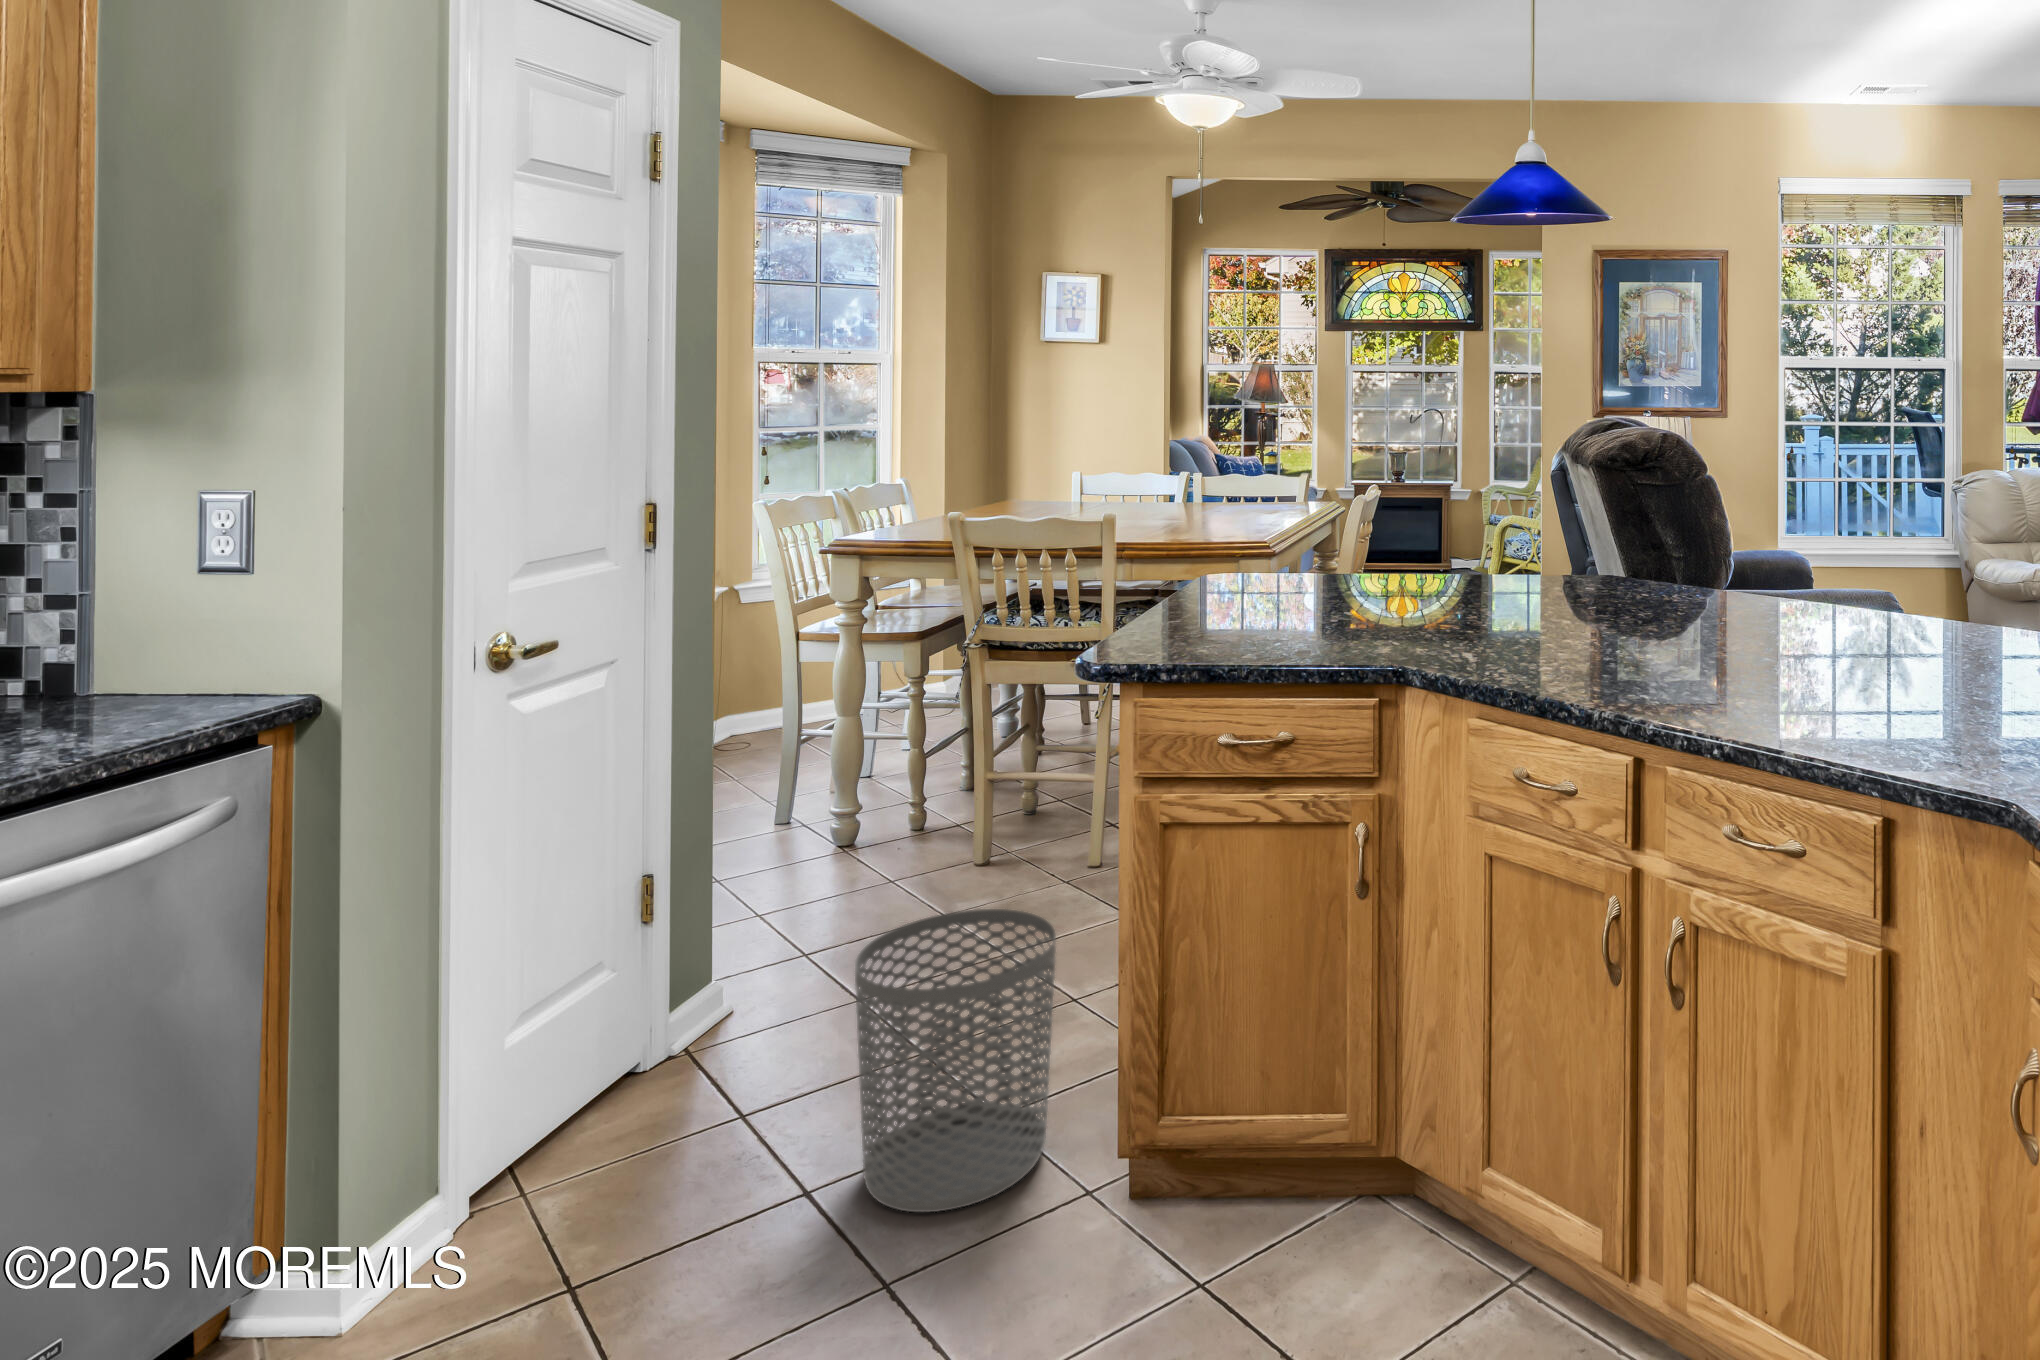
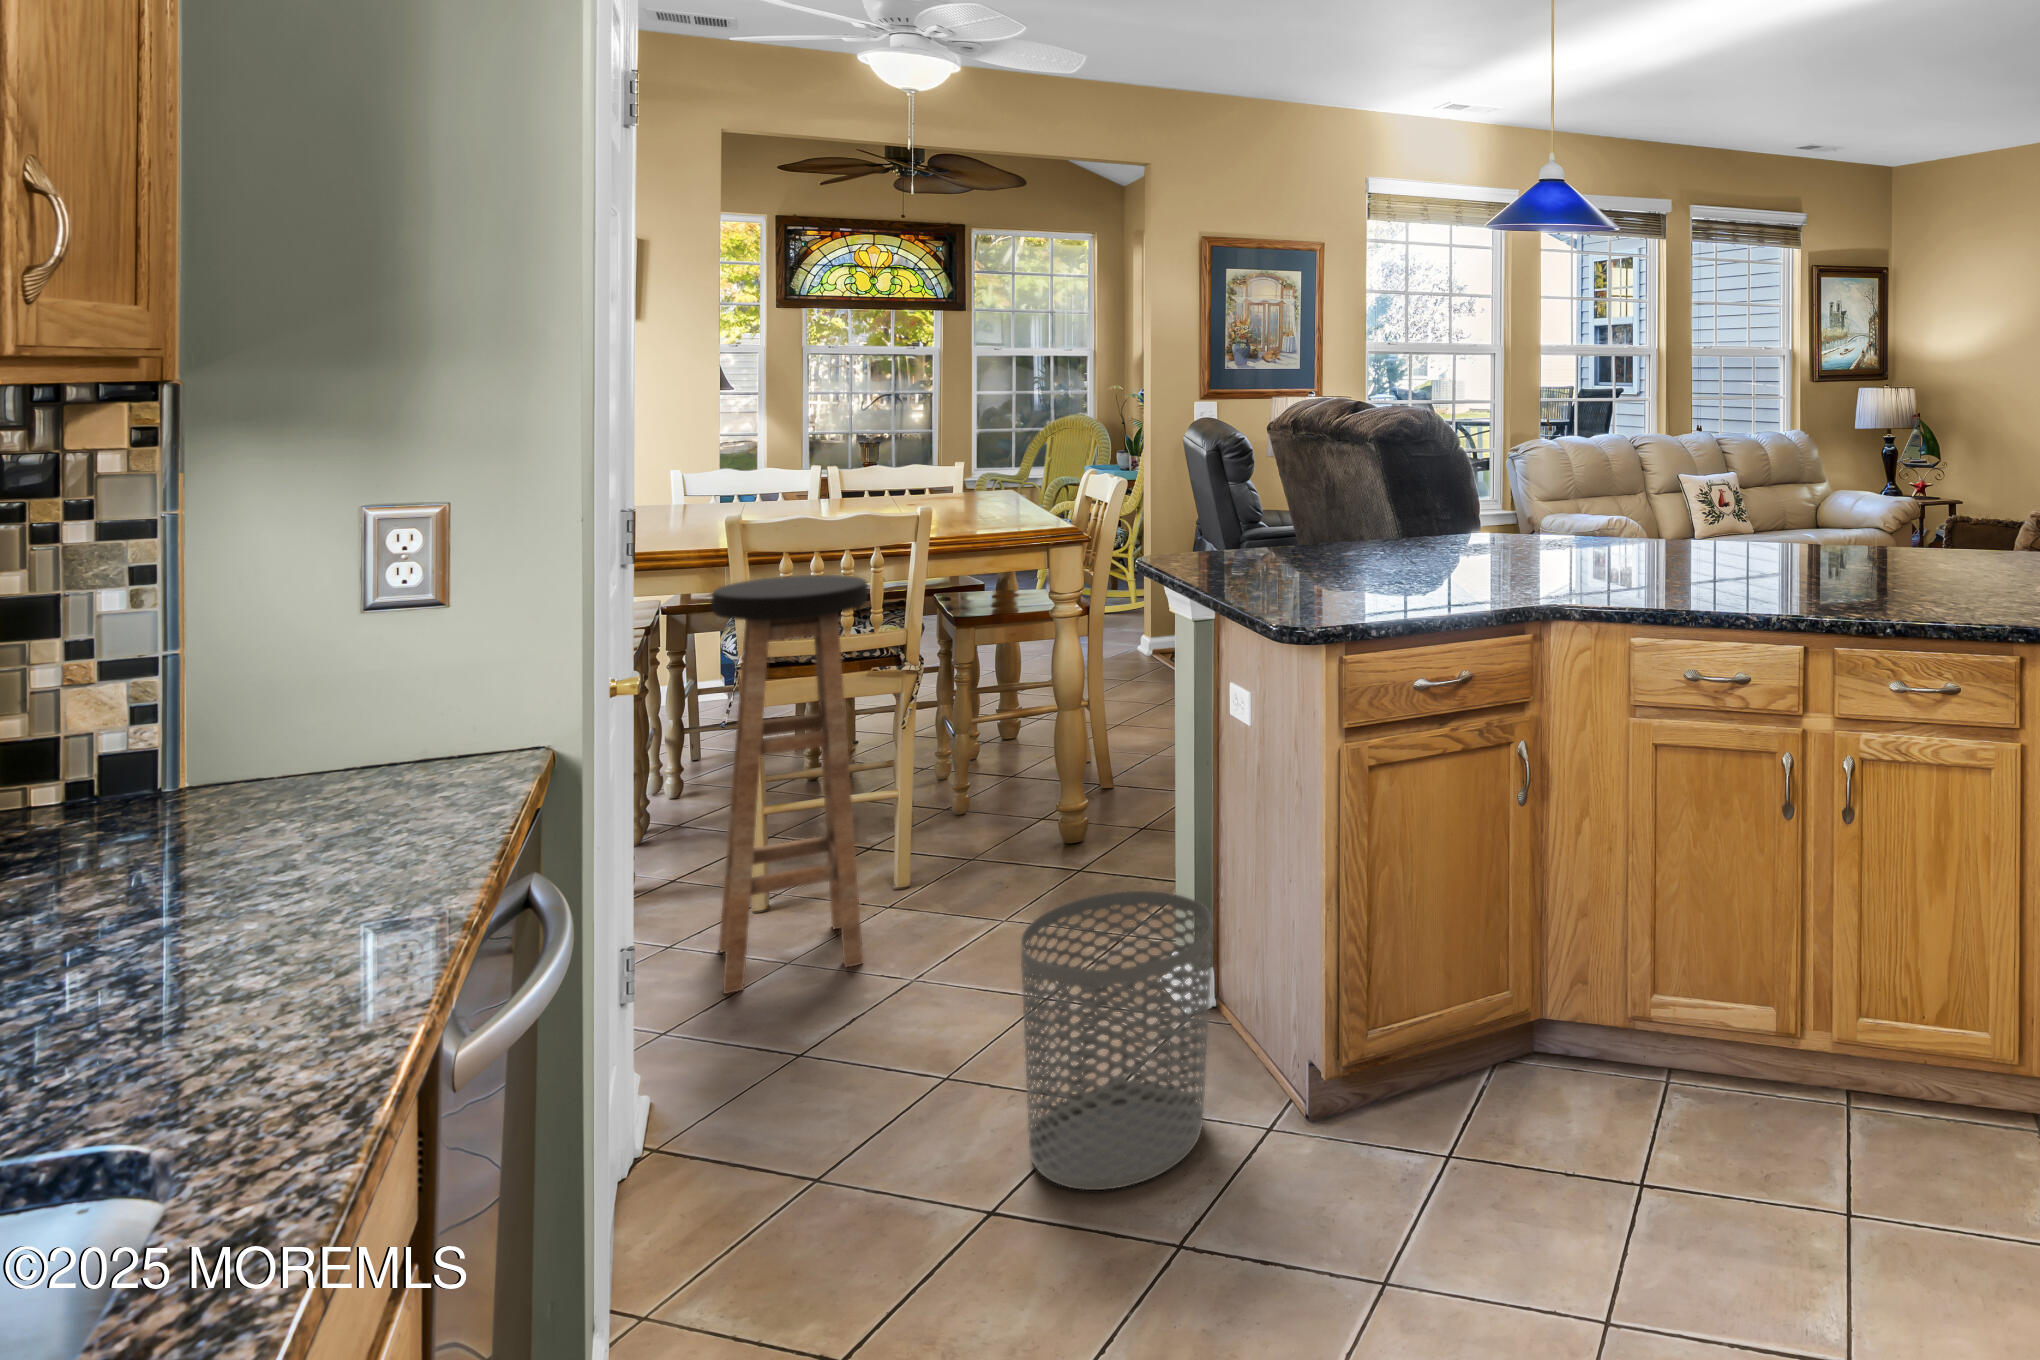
bar stool: none [878,569,1024,932] -> present [711,575,869,994]

